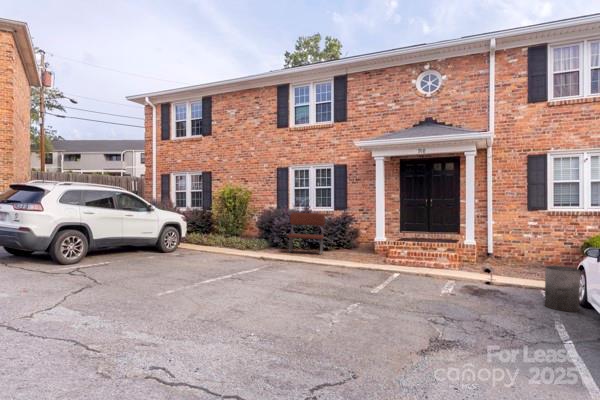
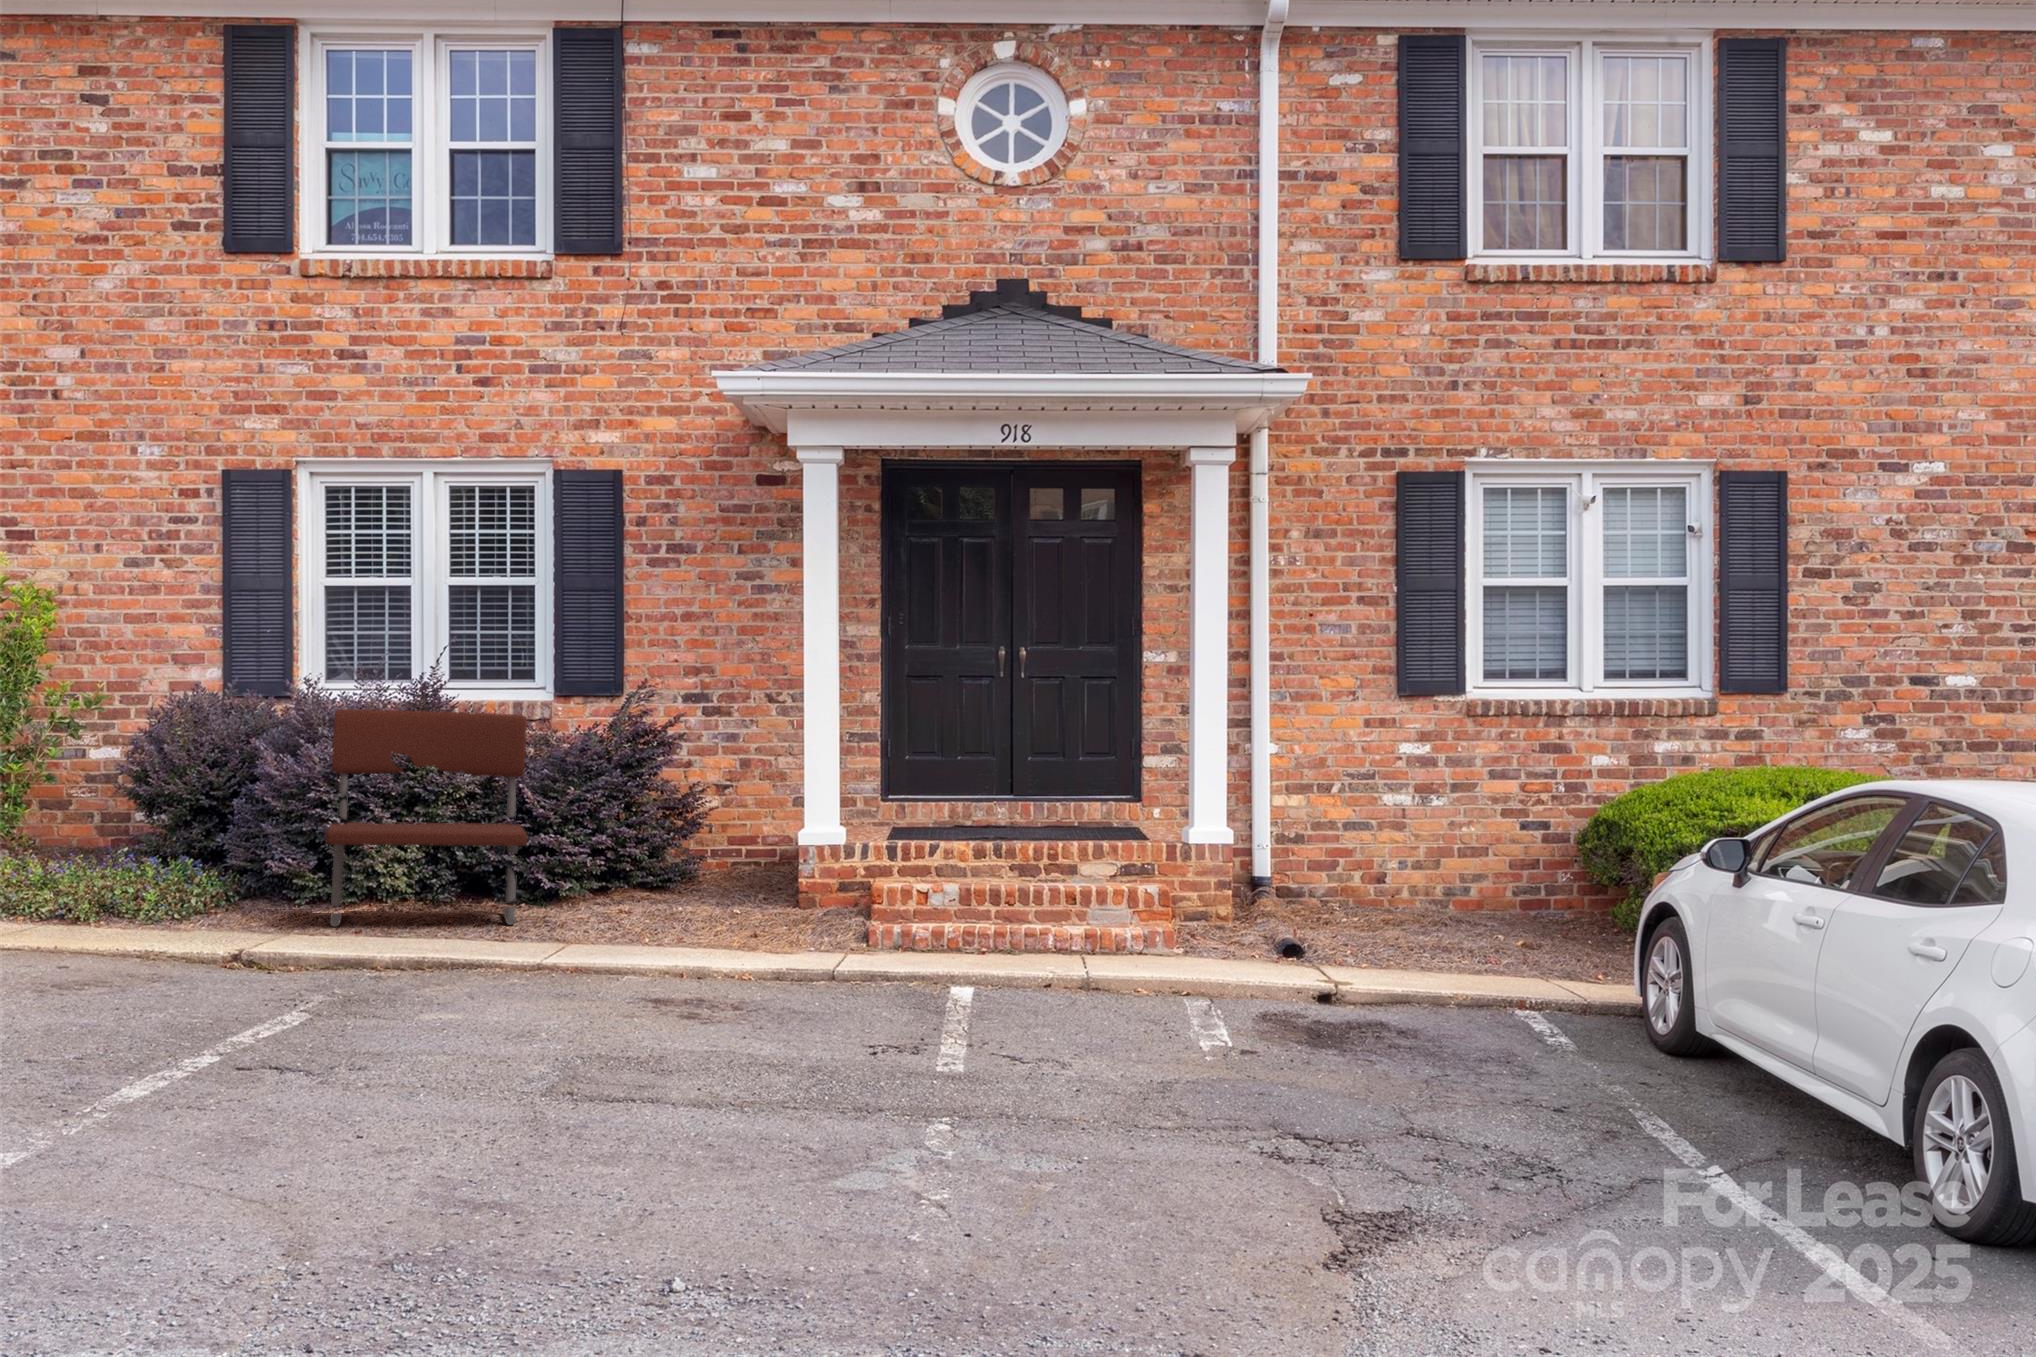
trash can: present [544,266,580,312] -> none [1631,914,1764,1094]

